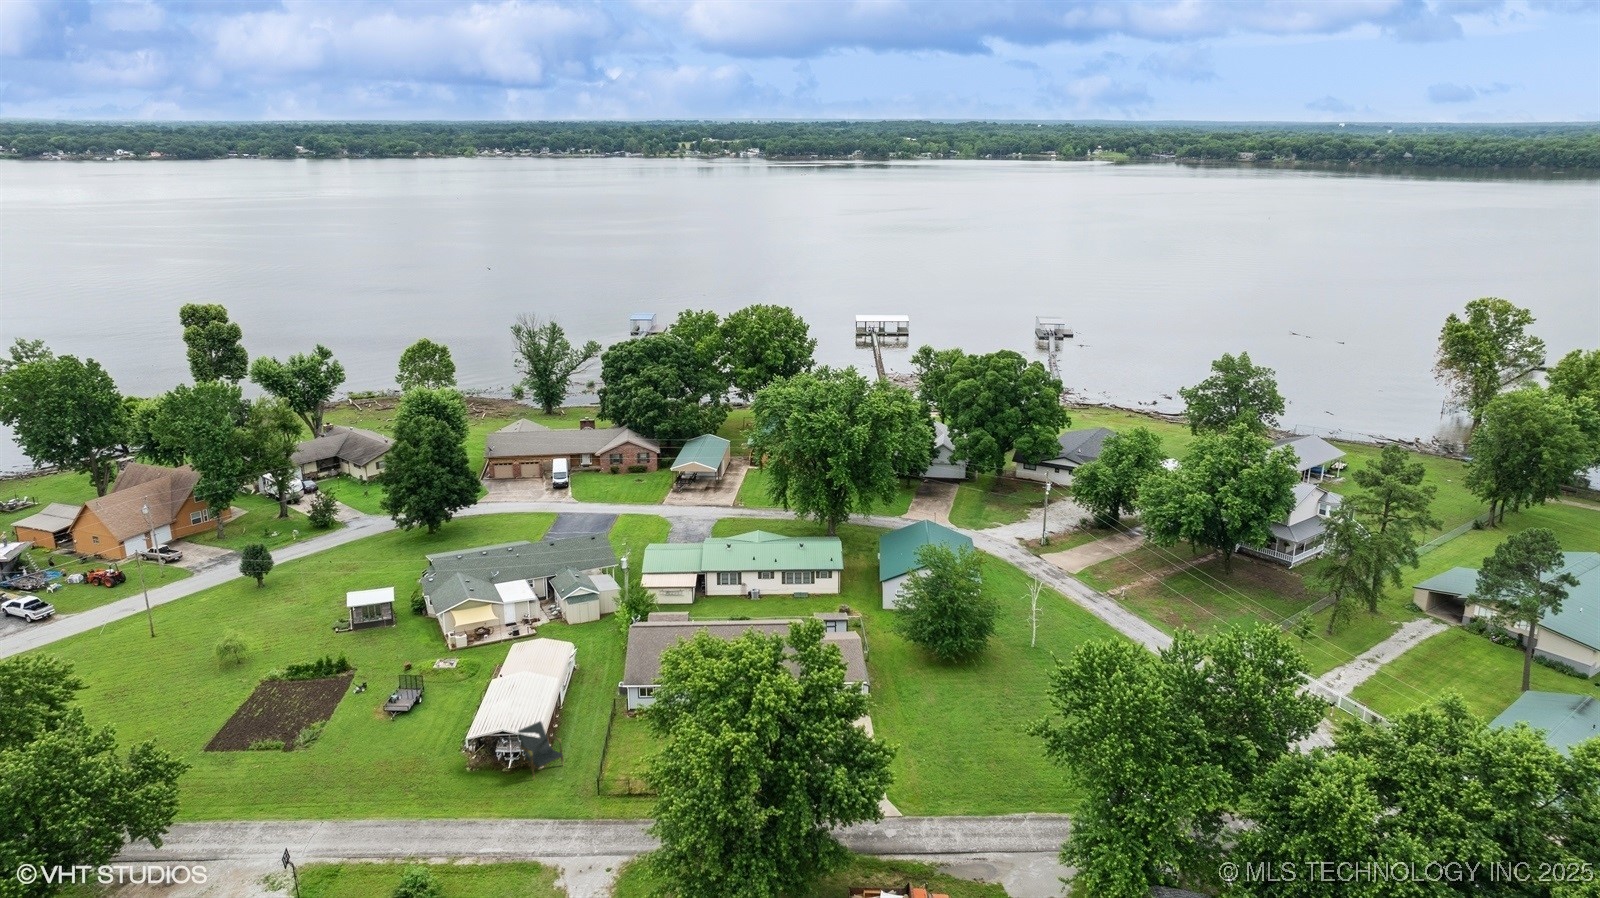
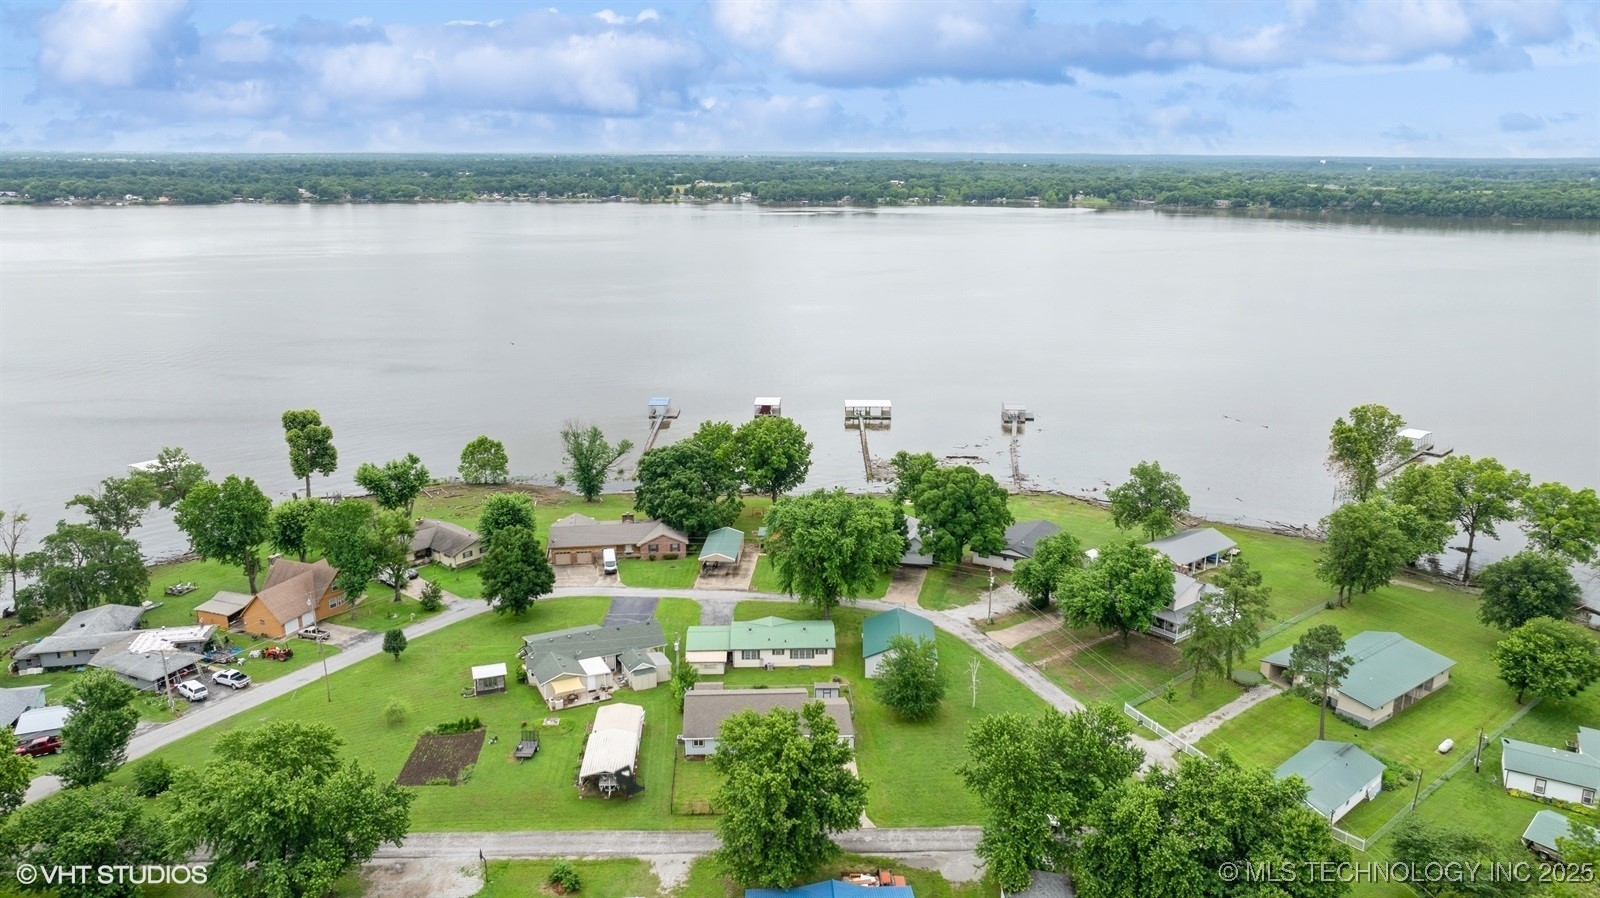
round table: none [1384,598,1428,627] -> present [1233,669,1262,691]

